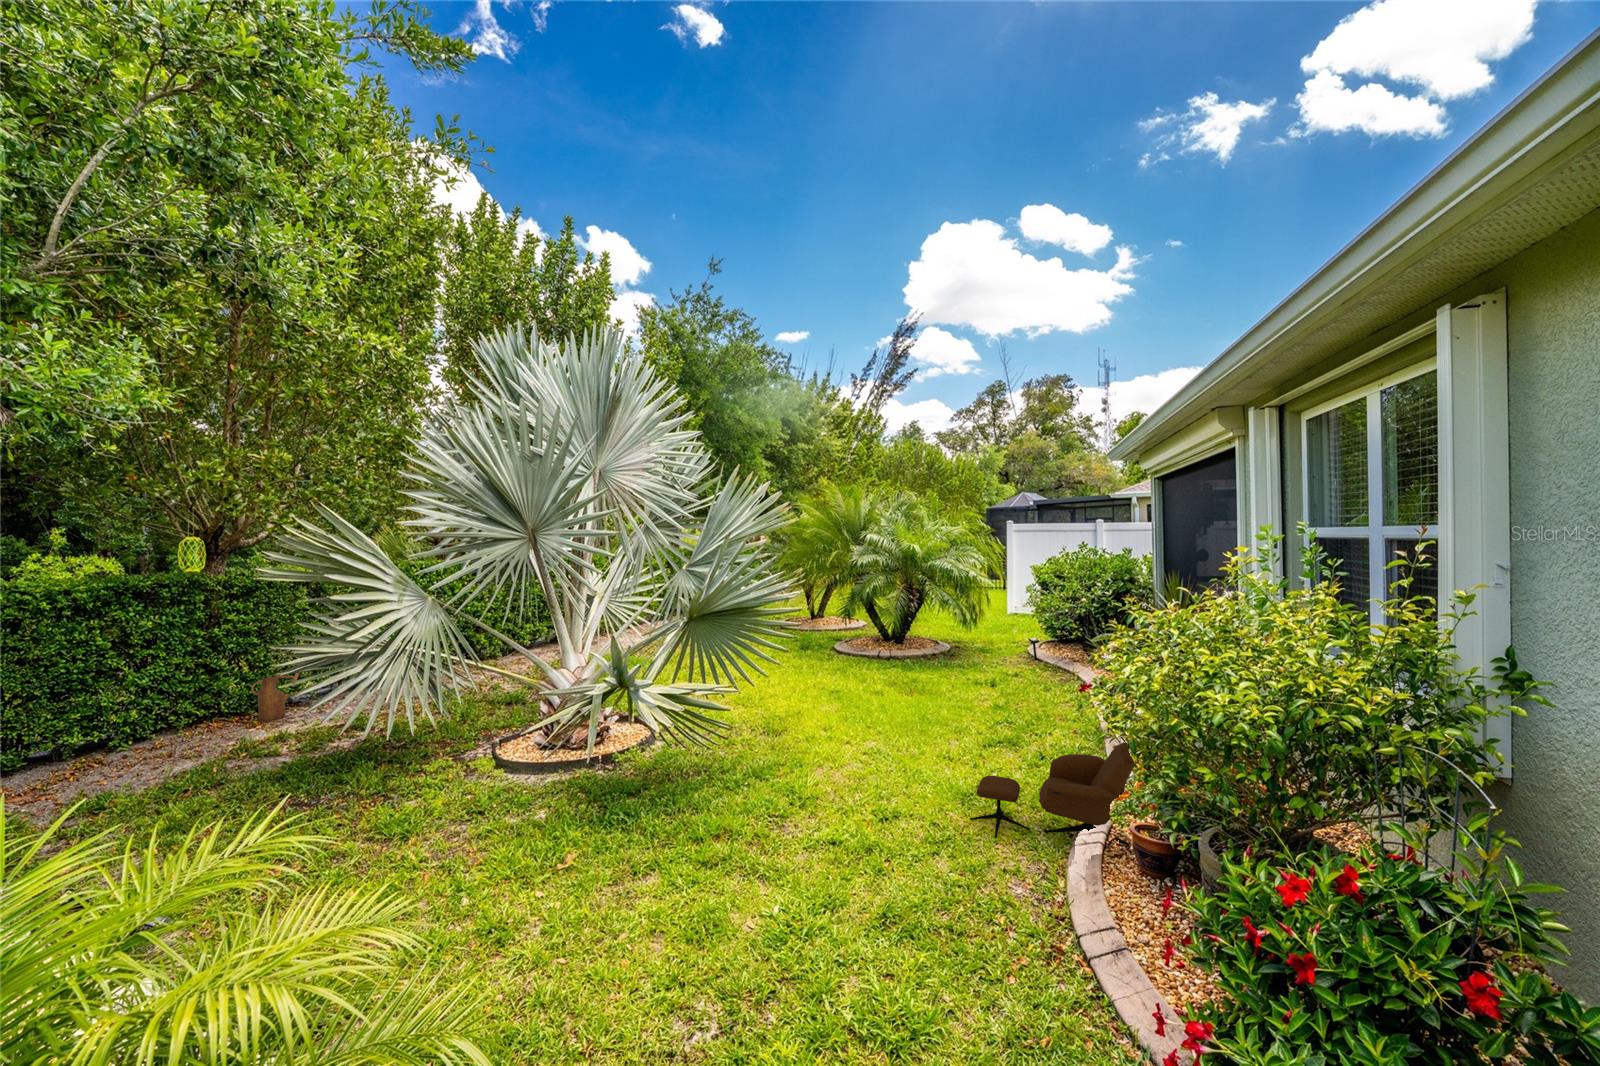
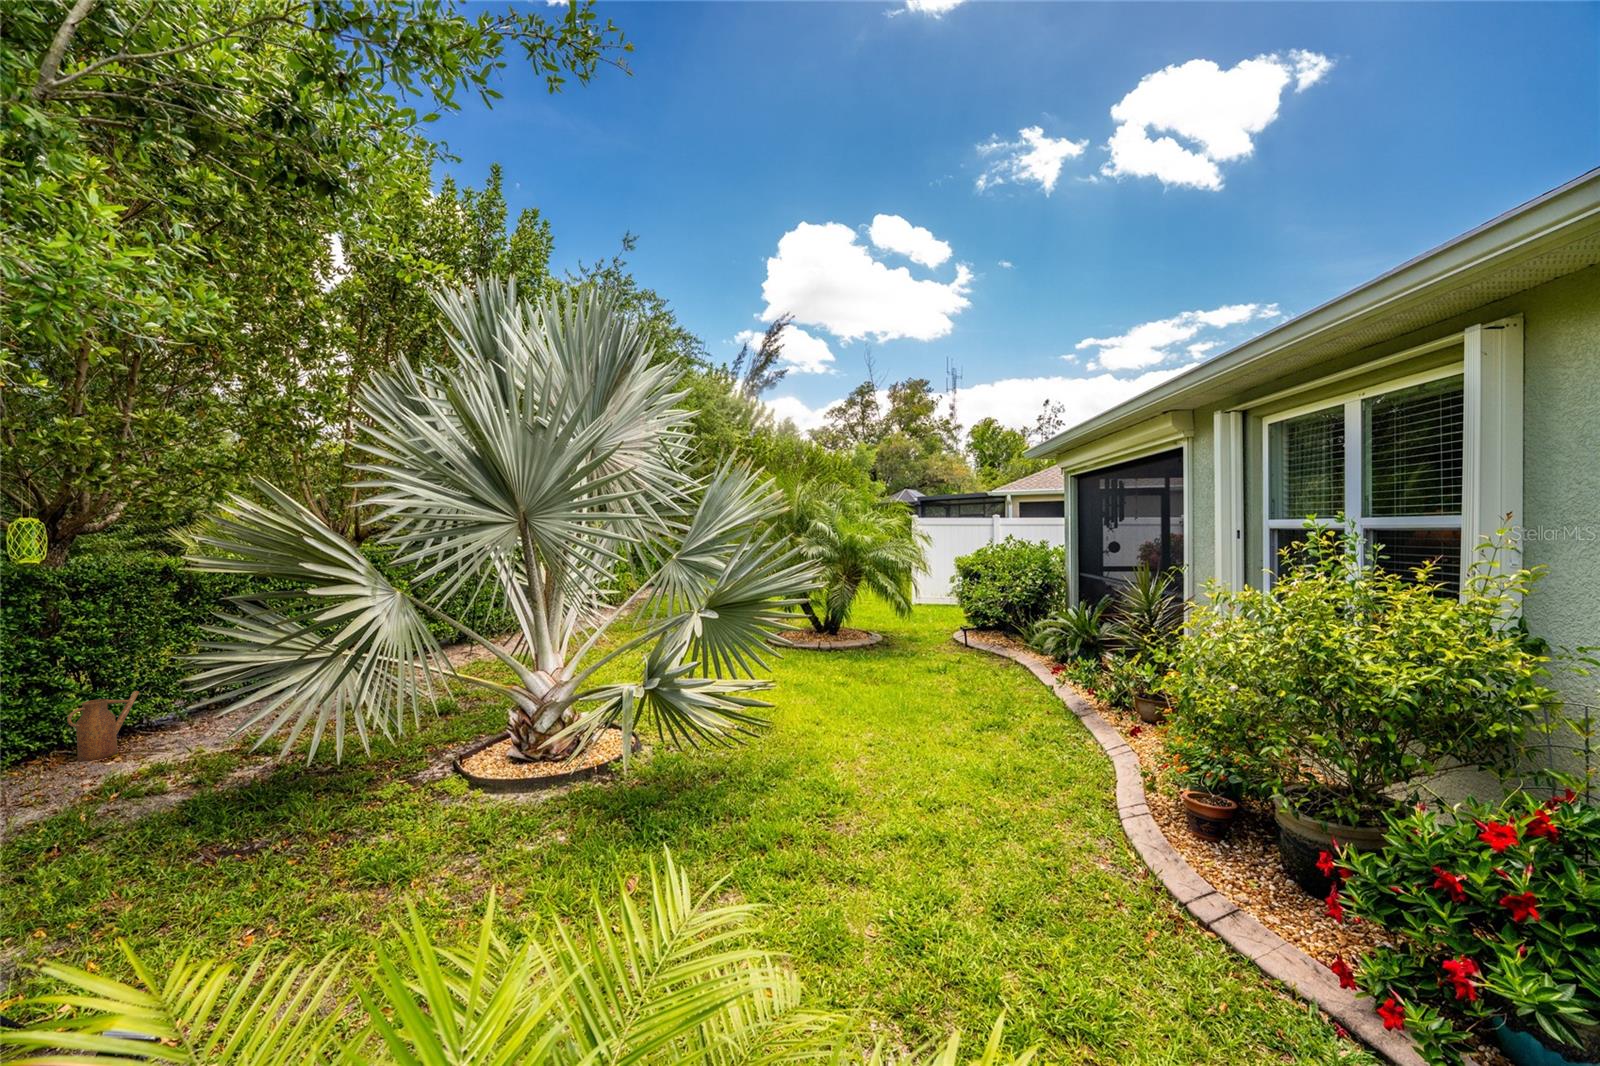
lounge chair: present [970,737,1134,846] -> none [1007,696,1172,823]

